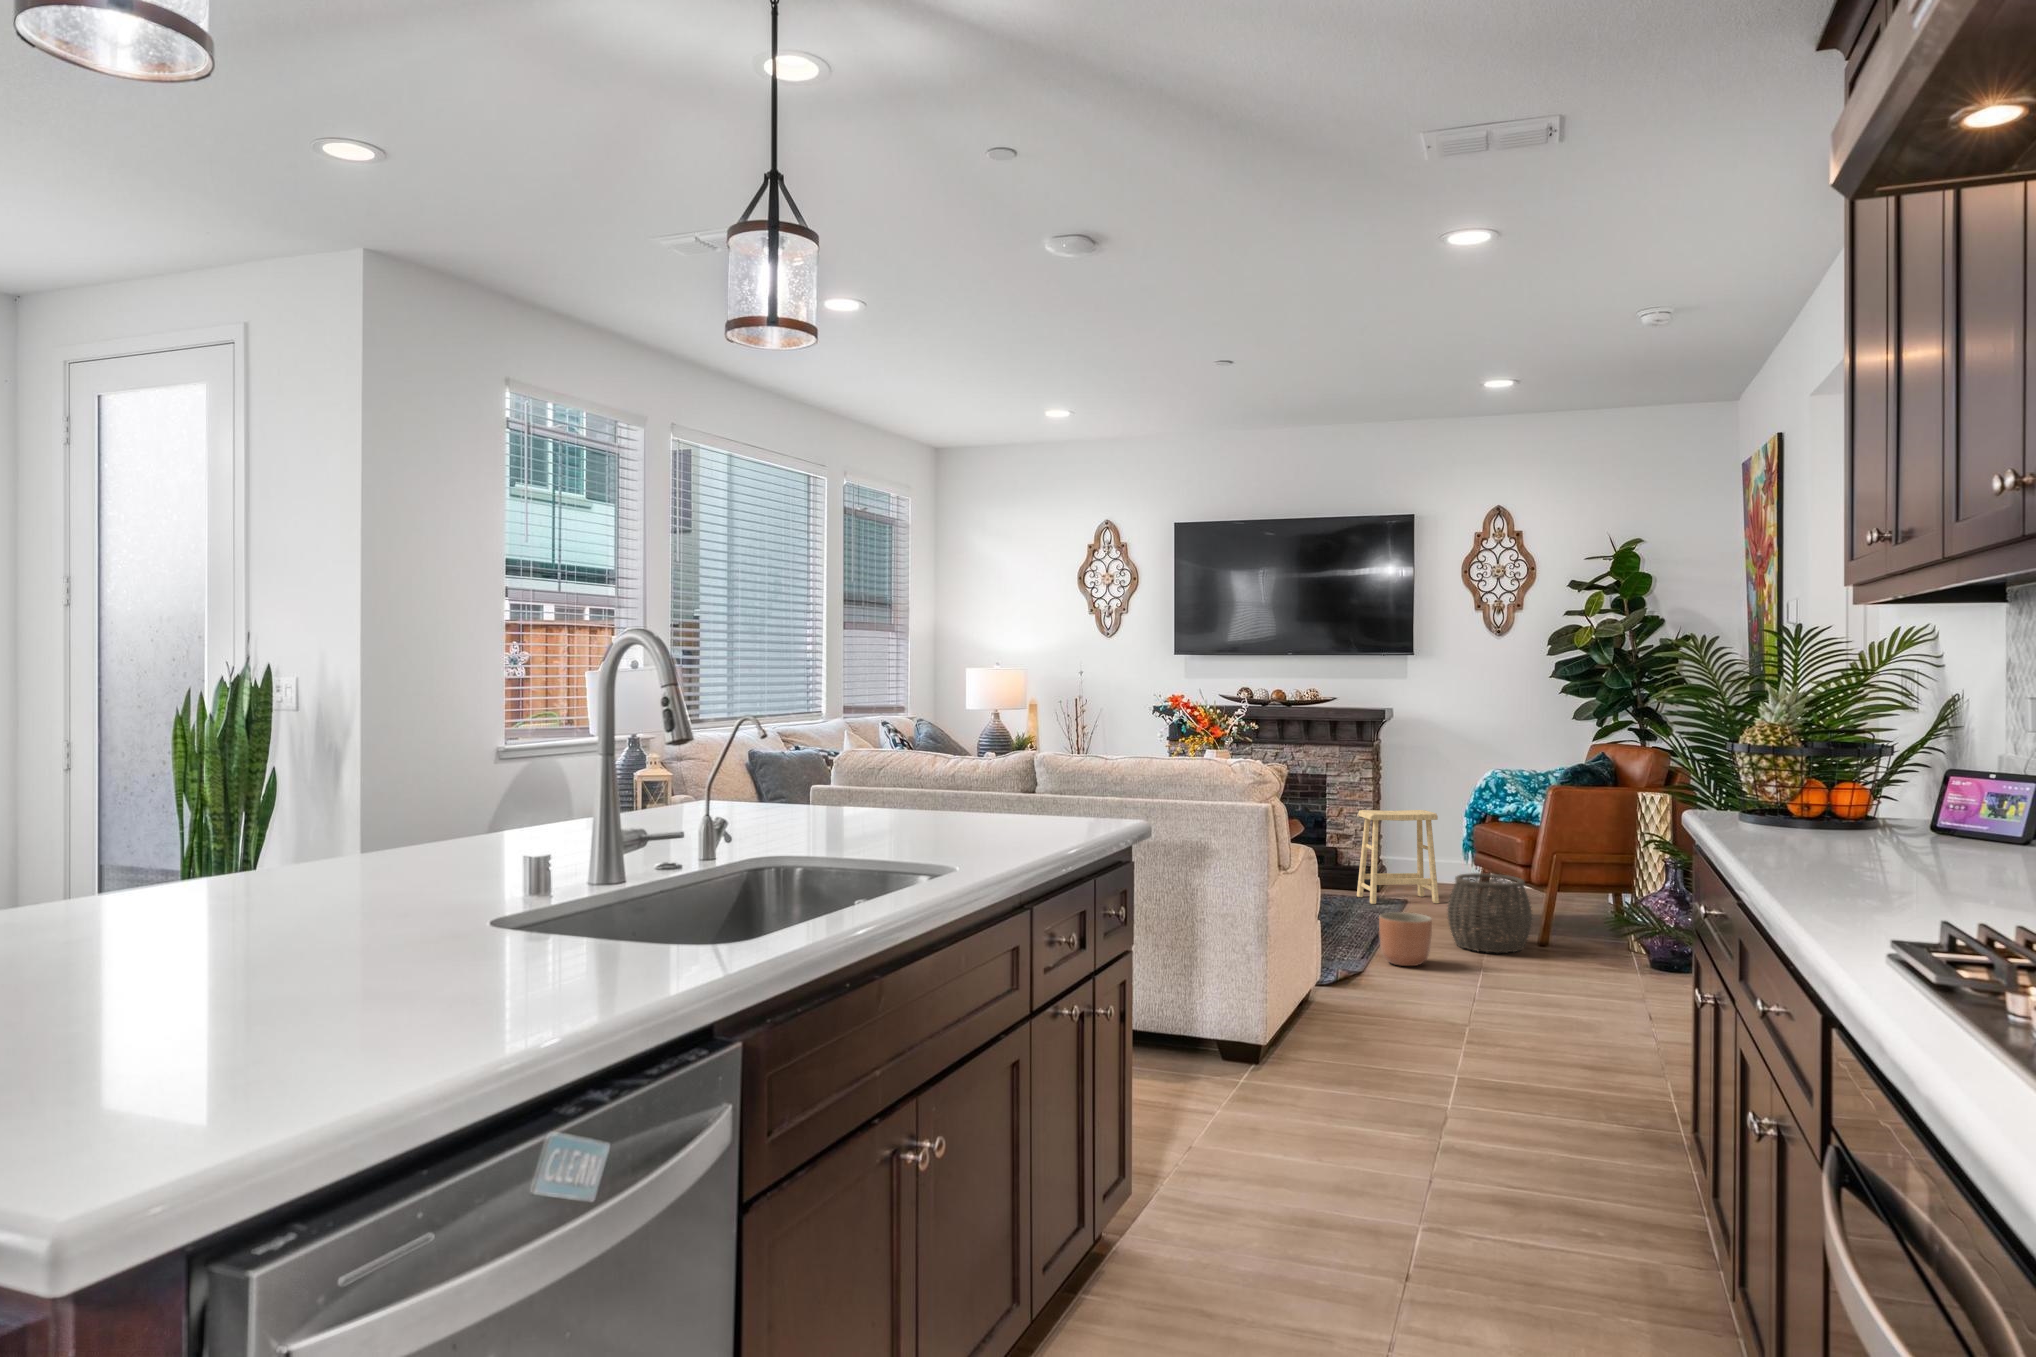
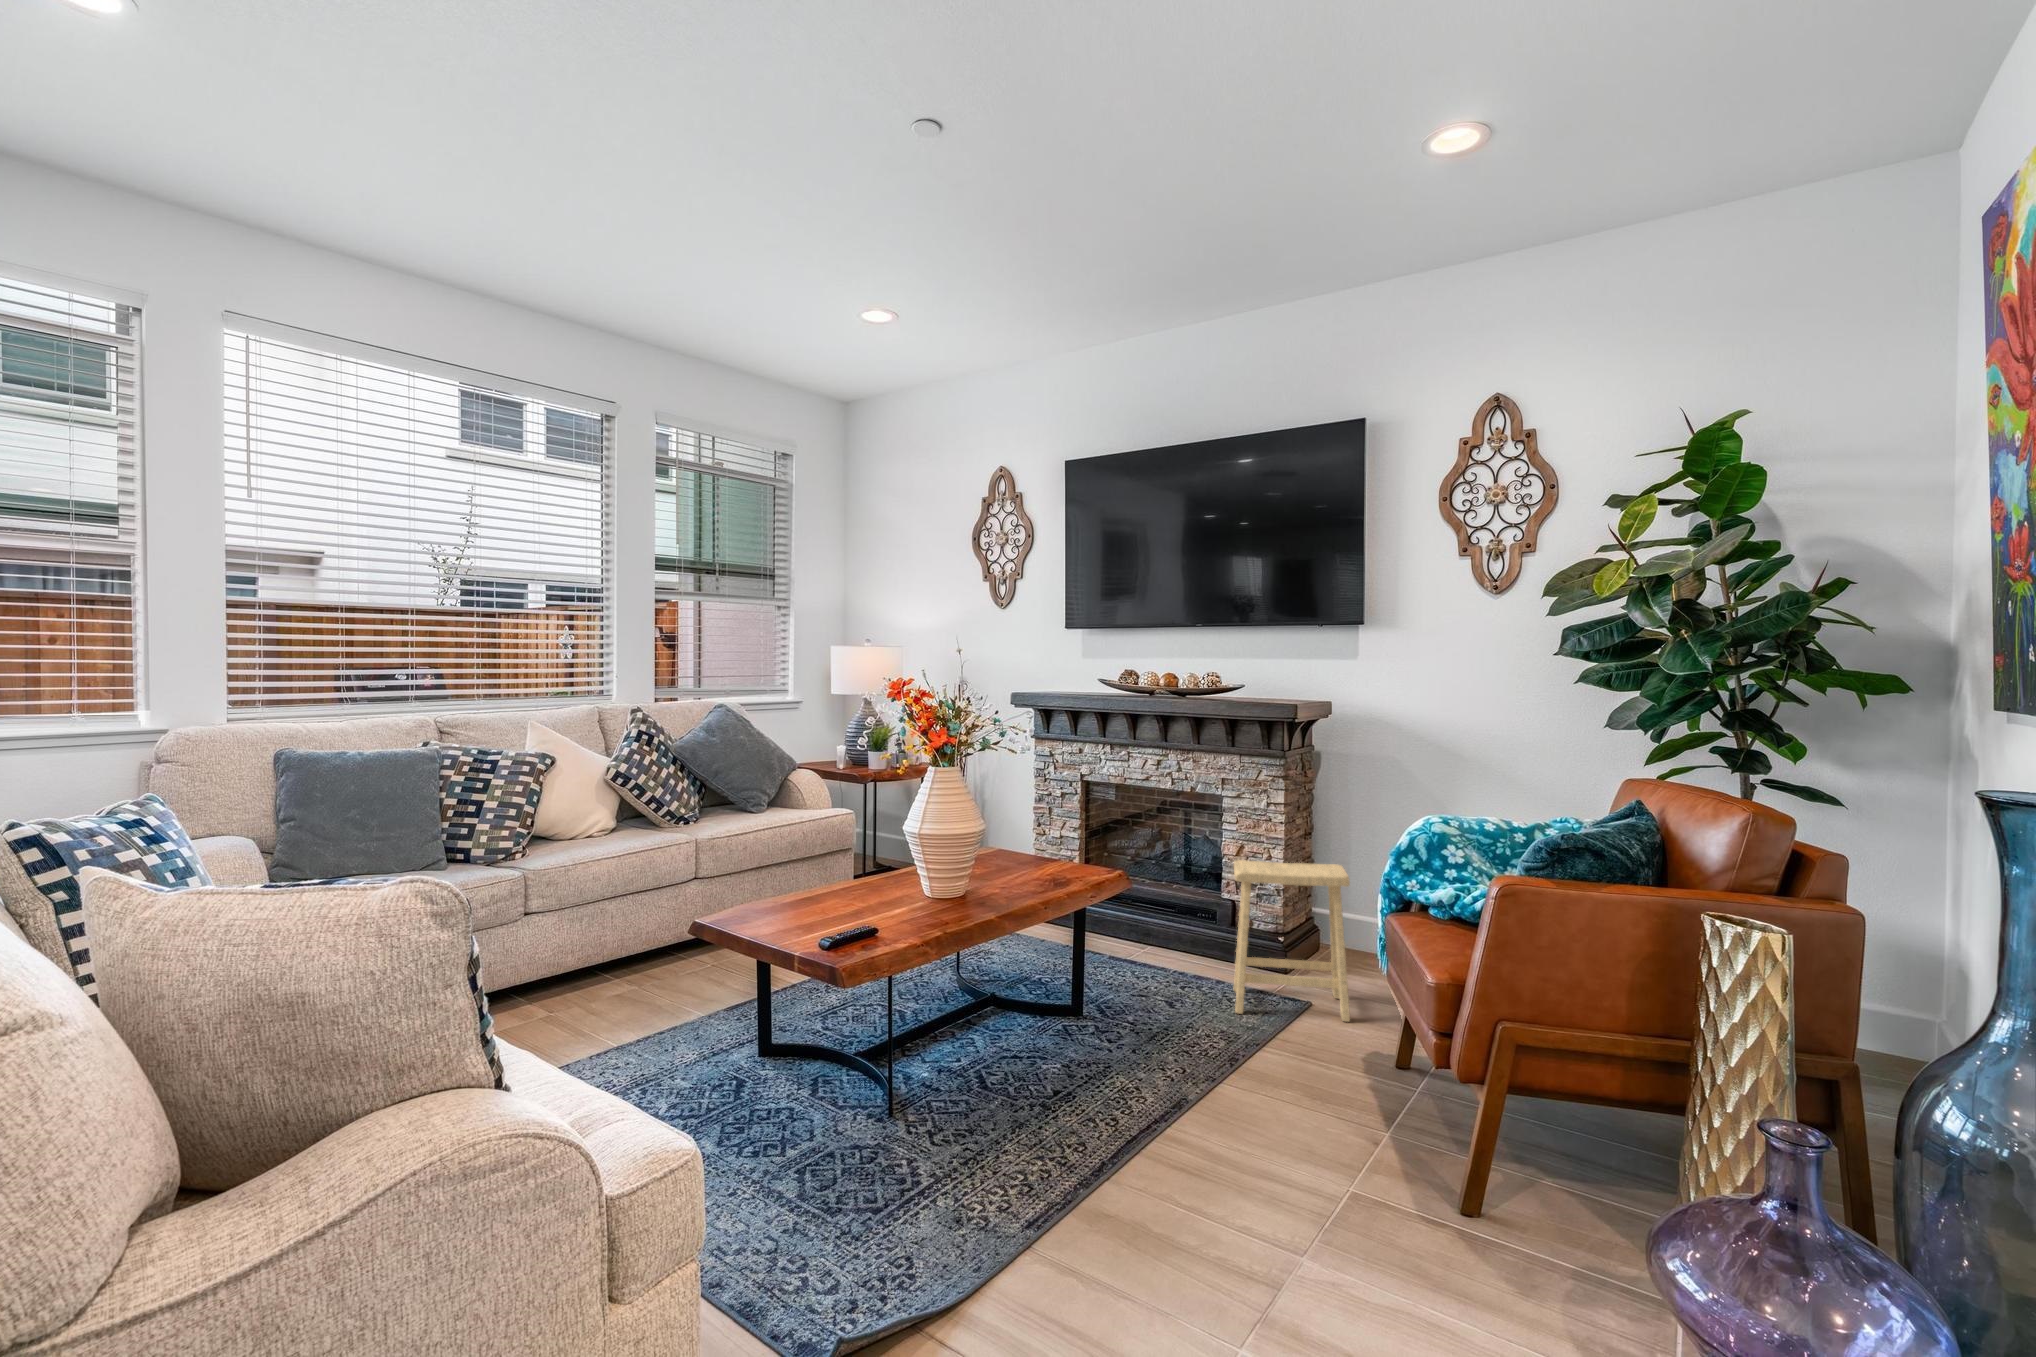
woven basket: present [1447,873,1532,953] -> none [1241,1038,1414,1239]
planter: present [1379,912,1432,966] -> none [1034,1132,1141,1273]

